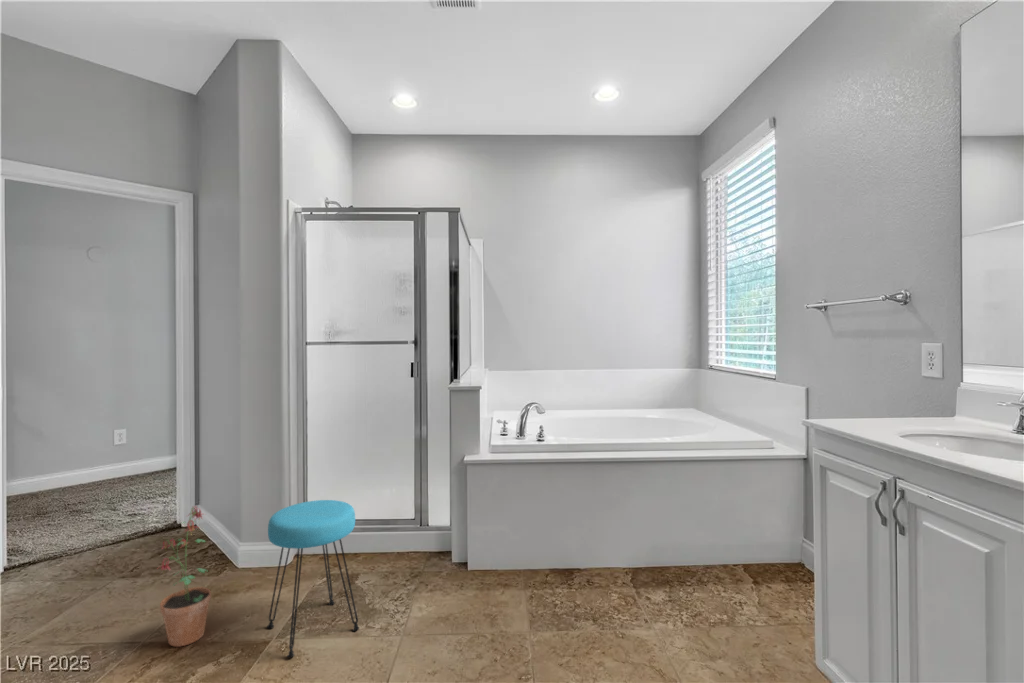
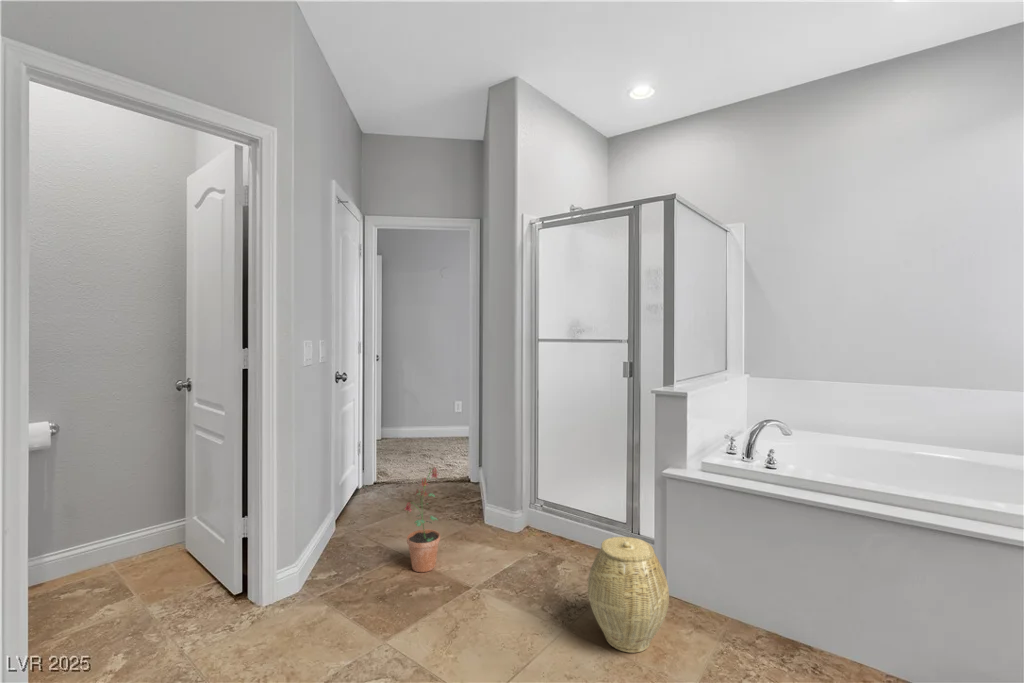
stool: present [267,500,359,657] -> none [466,482,538,612]
woven basket: none [422,522,496,628] -> present [588,537,669,653]

